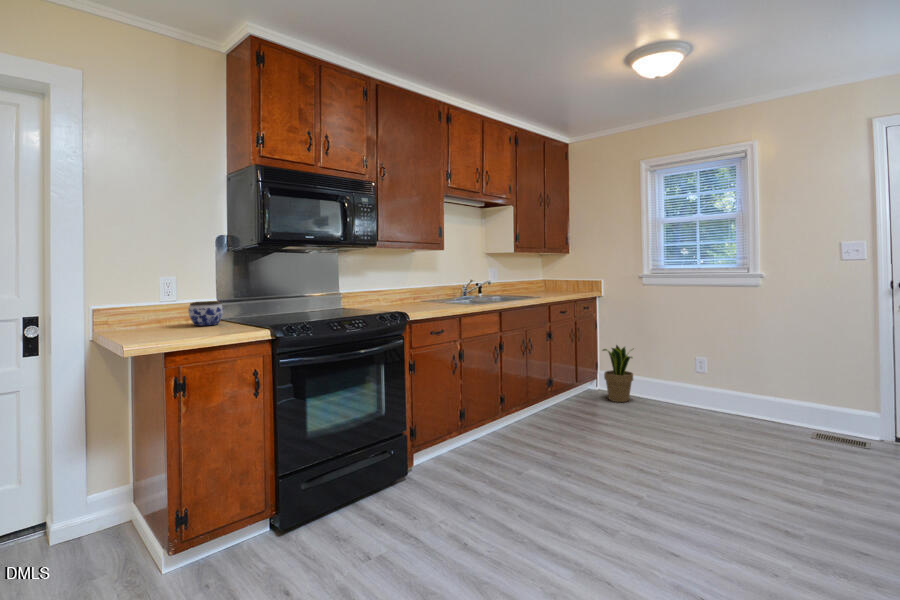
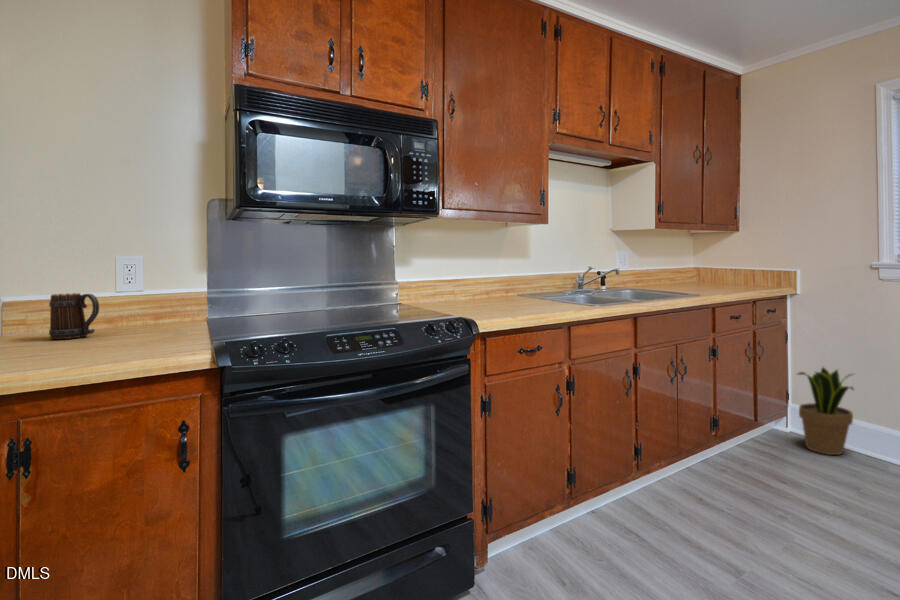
mug: none [135,298,168,328] -> present [49,293,99,339]
jar: present [188,301,223,326] -> none [122,299,179,338]

